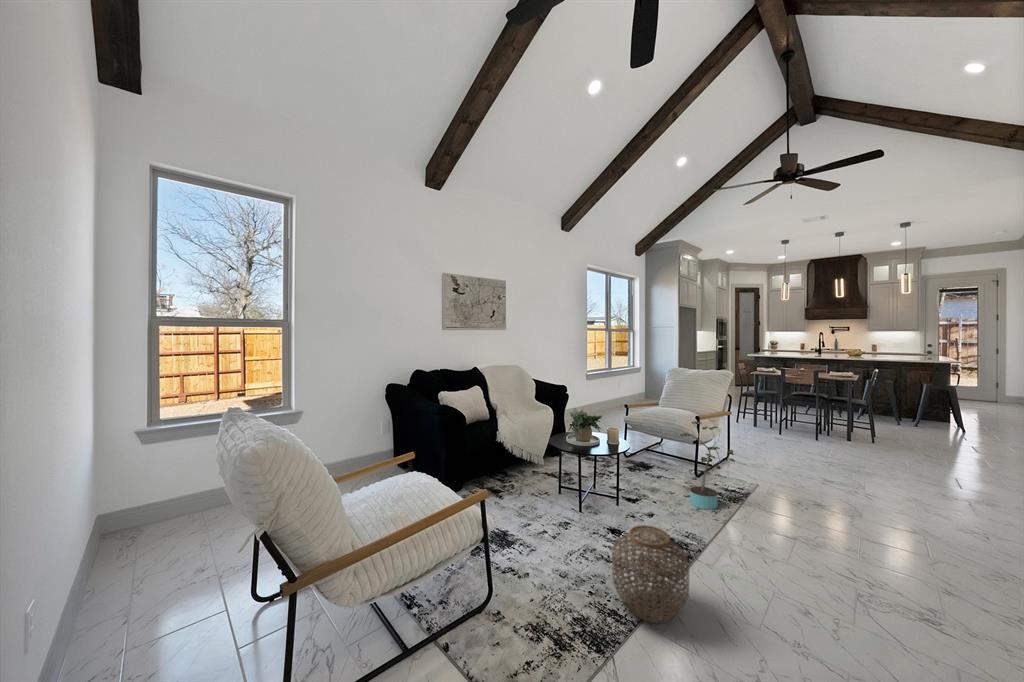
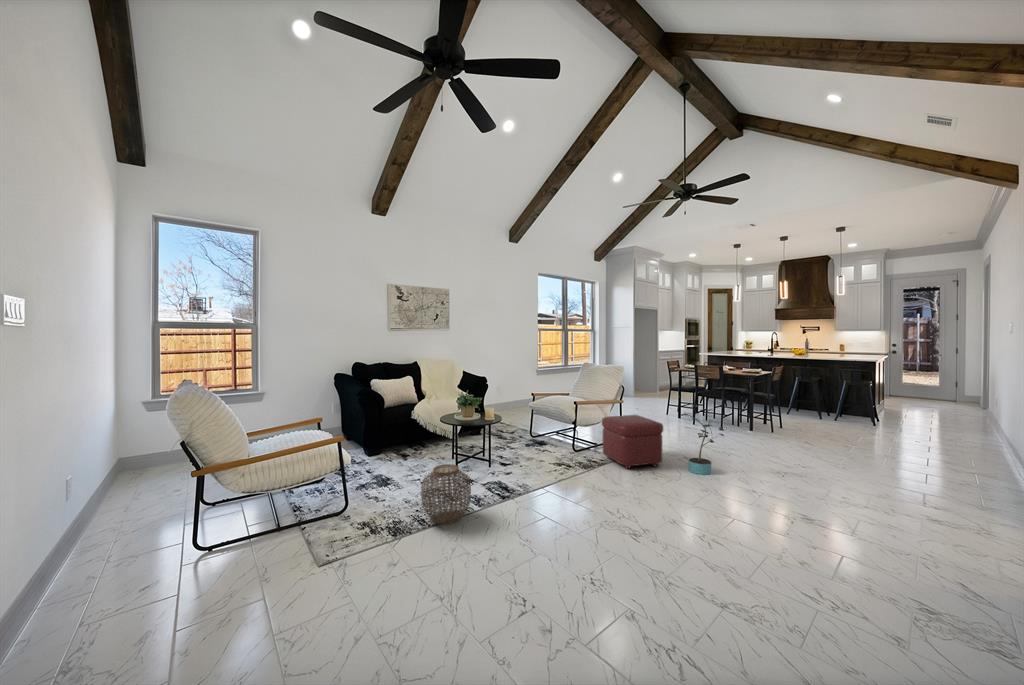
potted plant: present [681,421,735,509] -> present [681,405,724,475]
ottoman: none [738,432,828,503] -> present [602,415,663,469]

